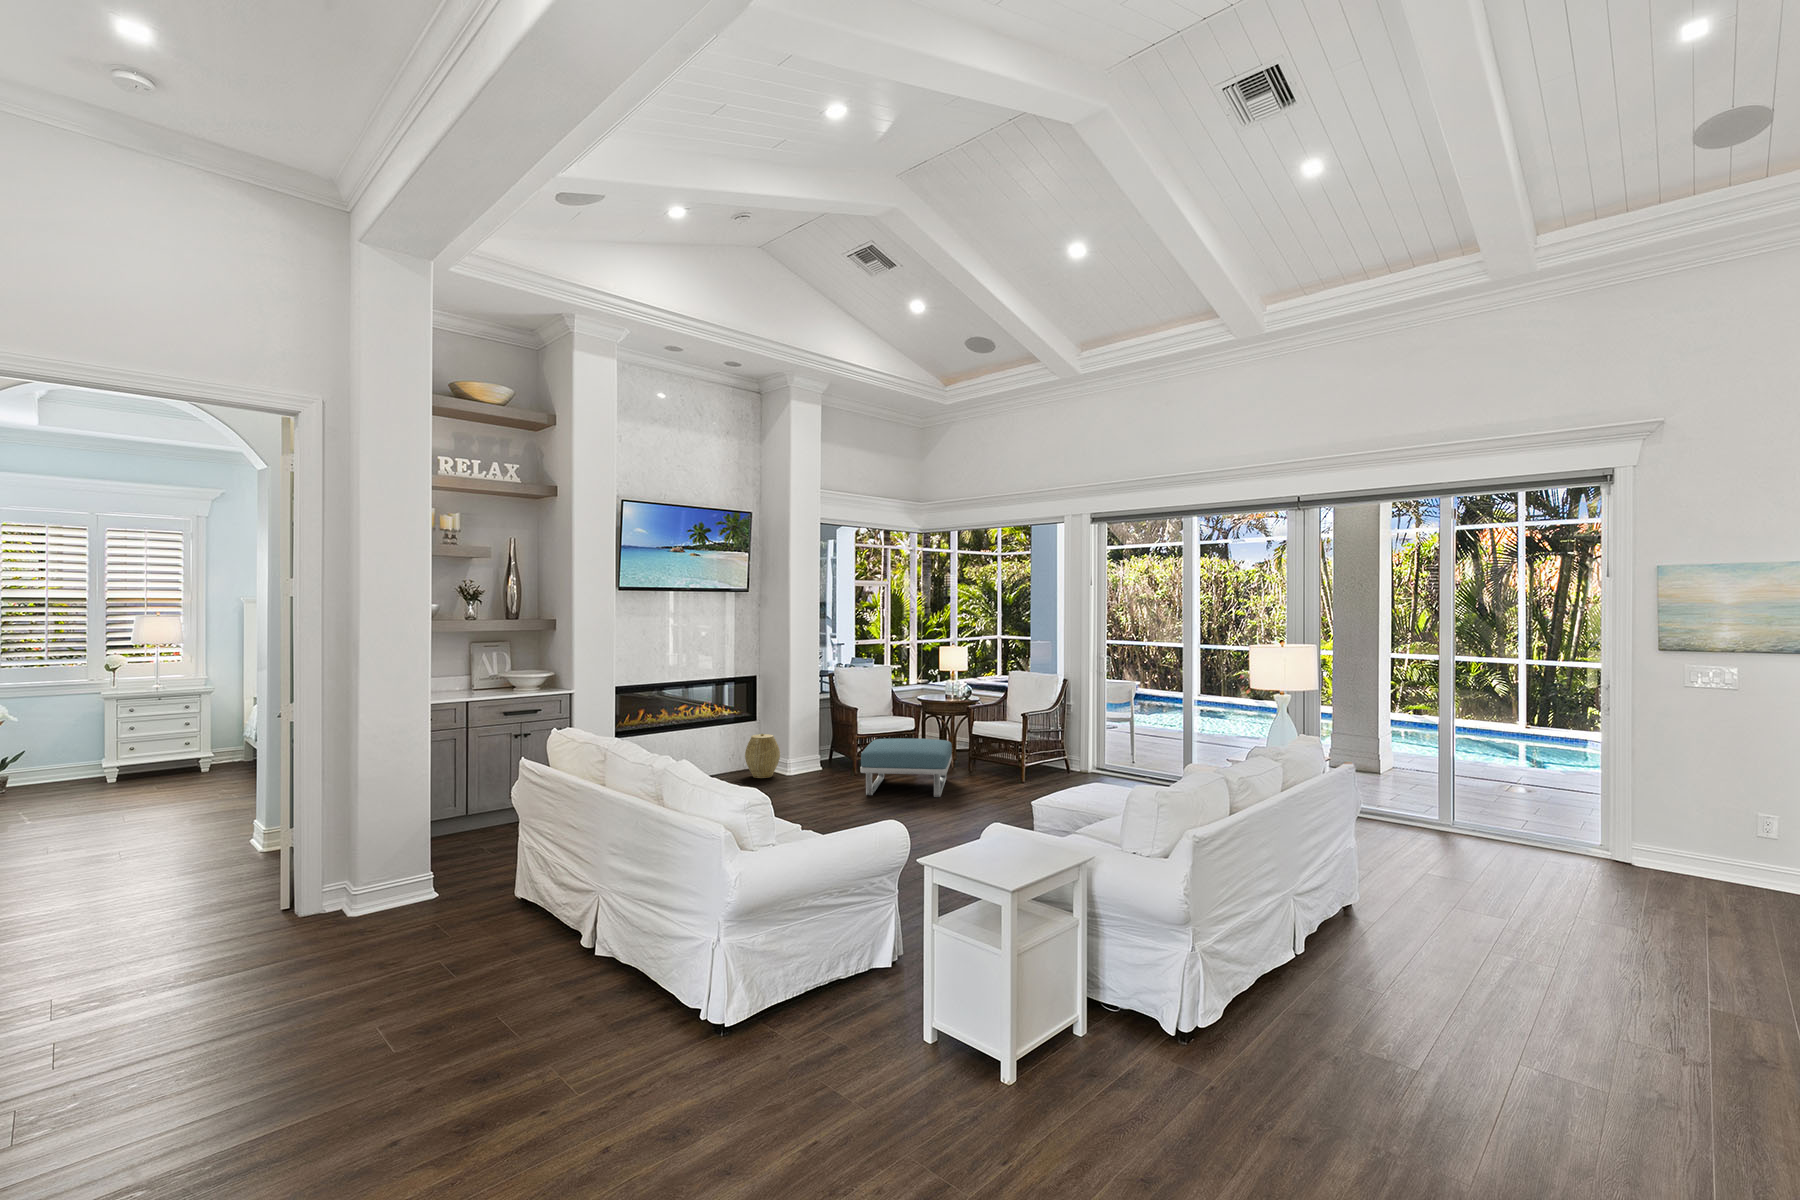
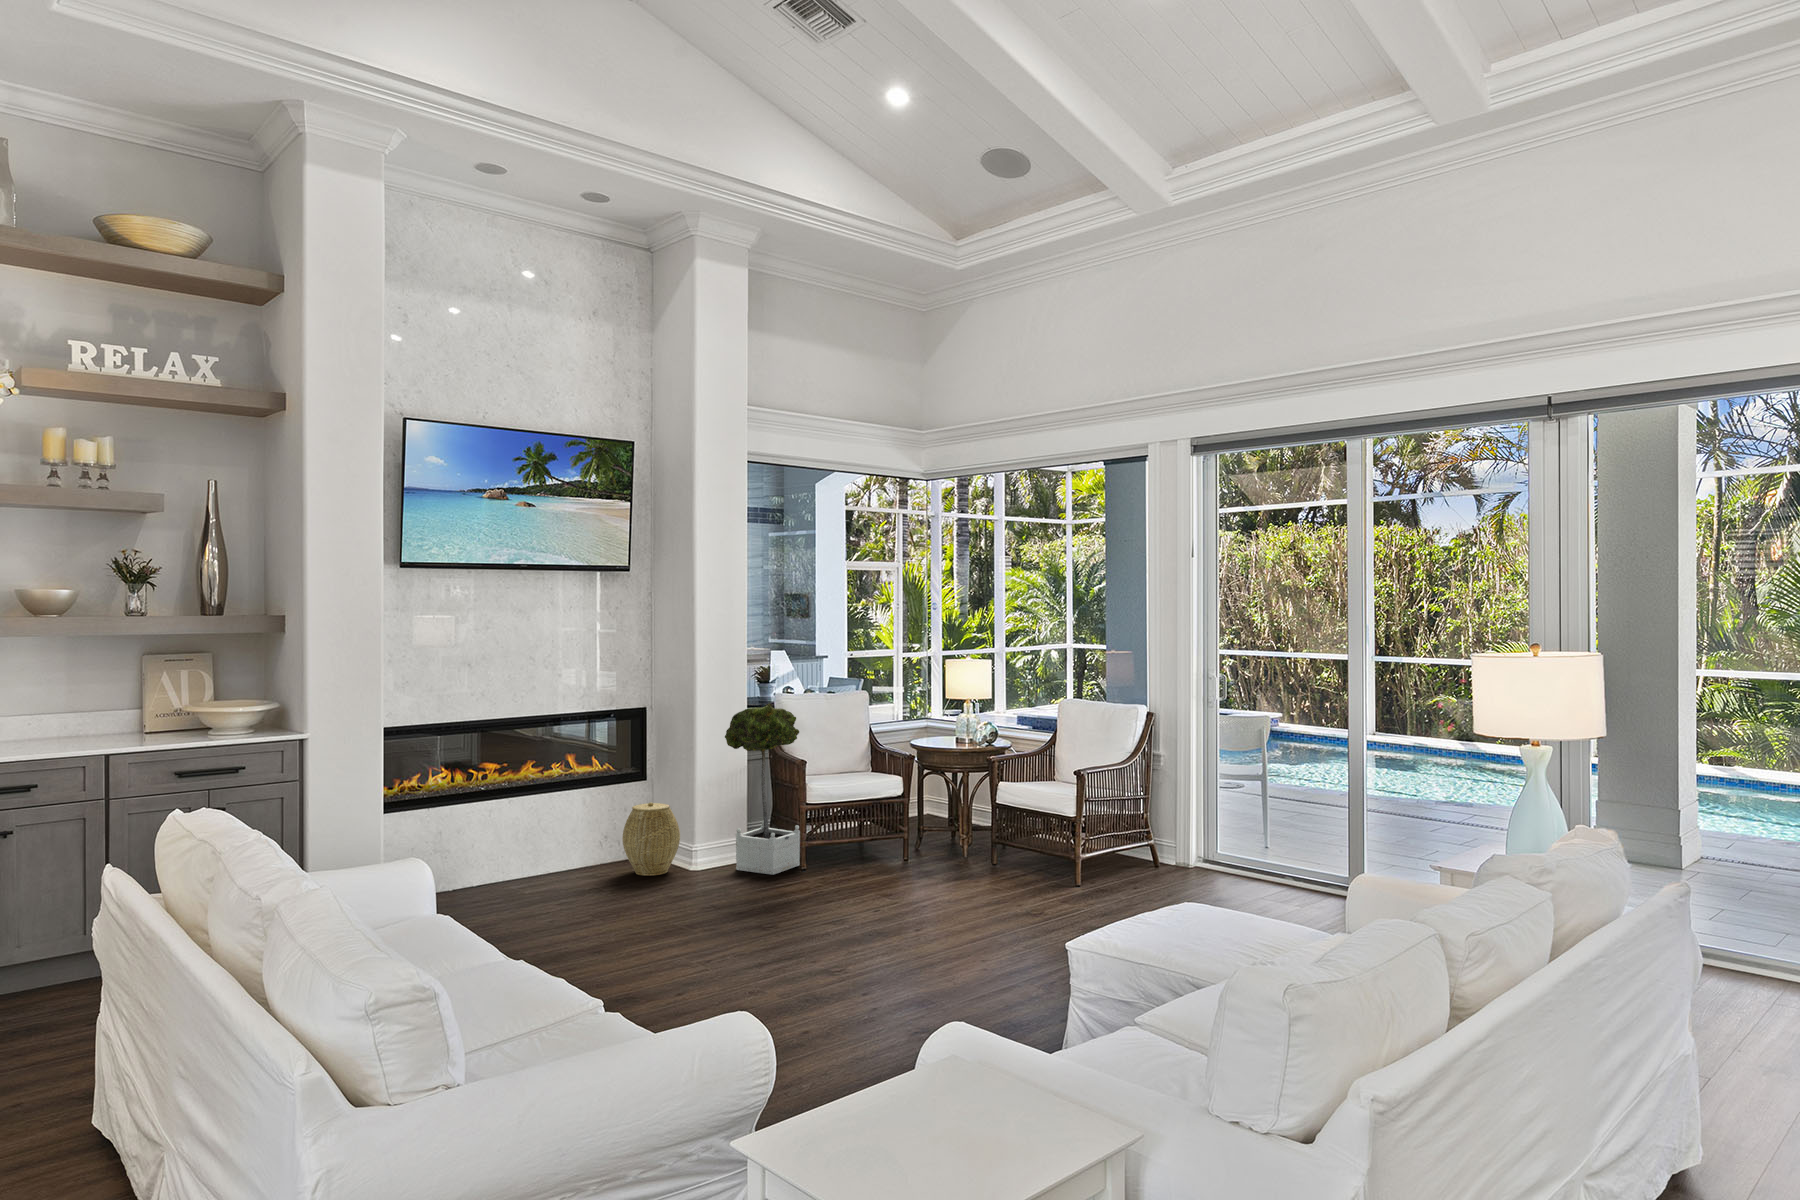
potted tree: none [808,673,853,778] -> present [725,703,800,875]
footstool: present [860,738,952,797] -> none [803,811,961,911]

